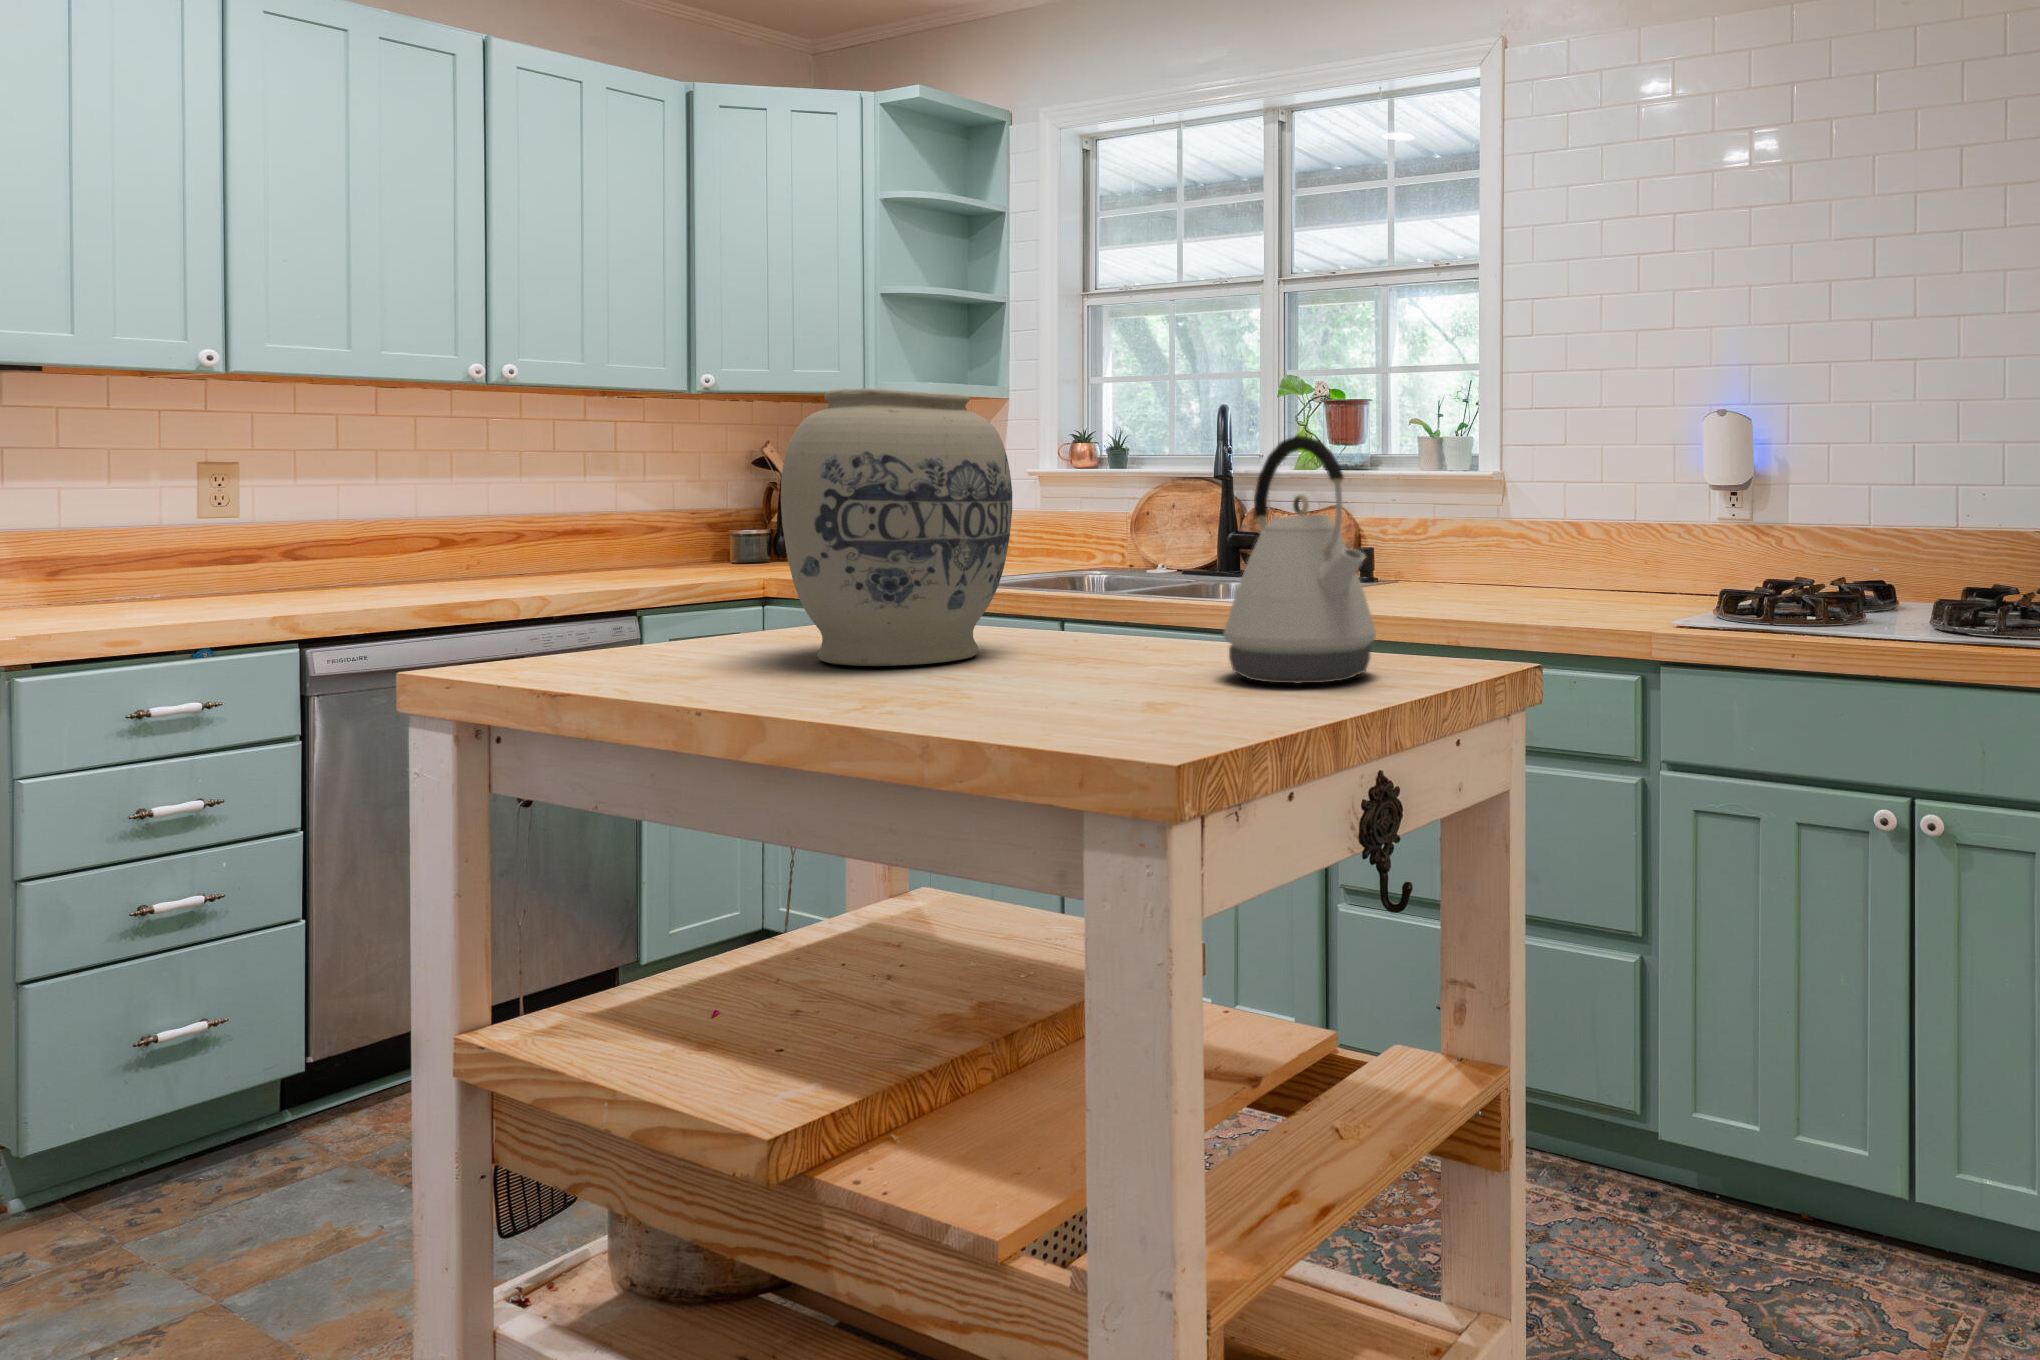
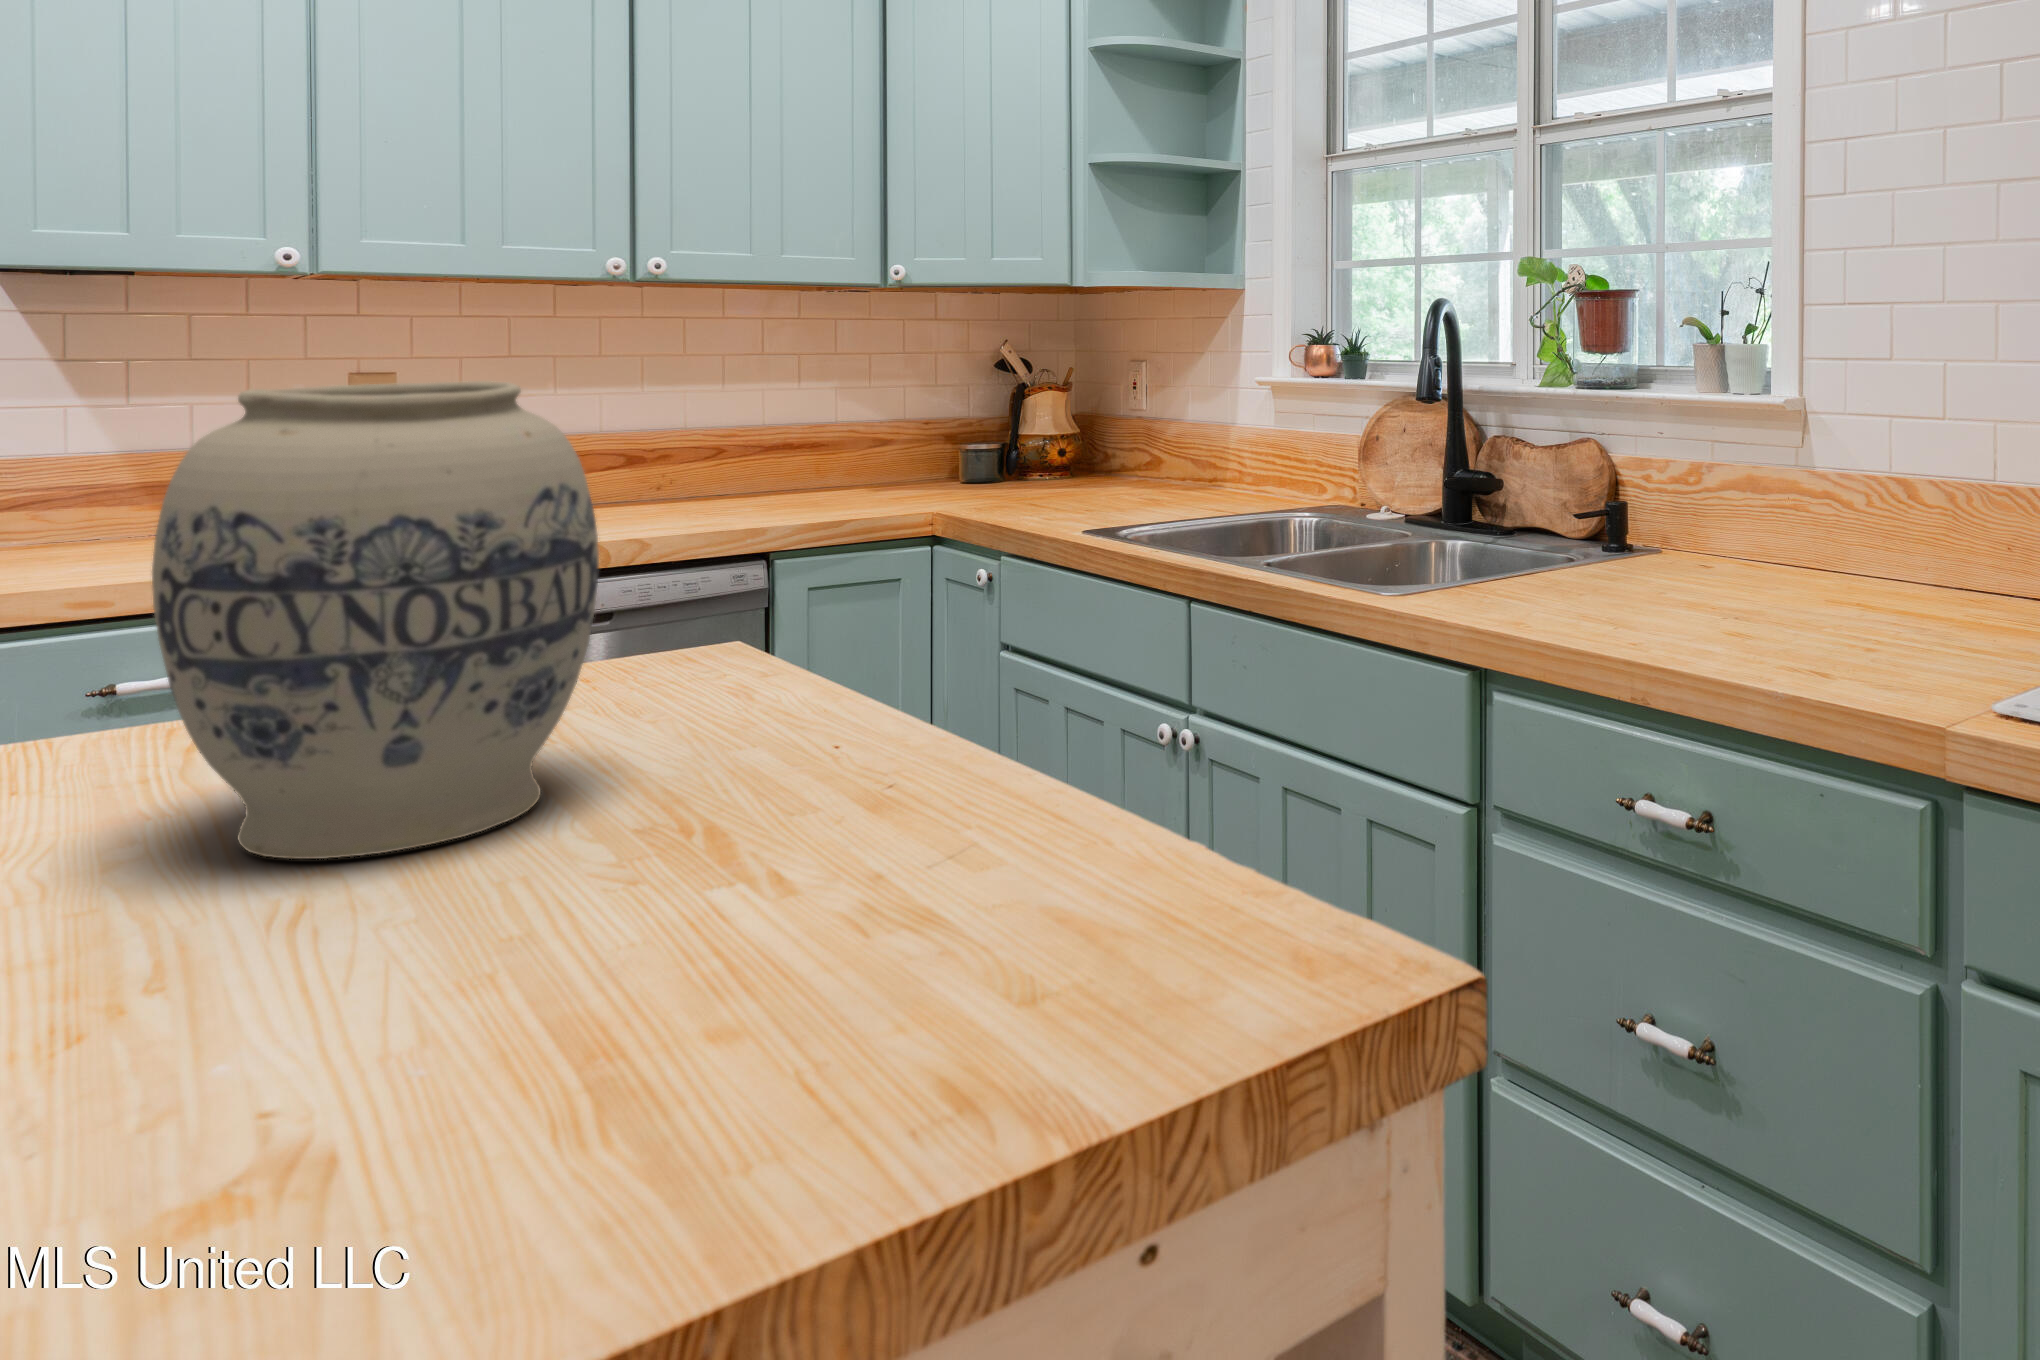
kettle: present [1224,436,1376,684] -> none [646,506,975,1028]

